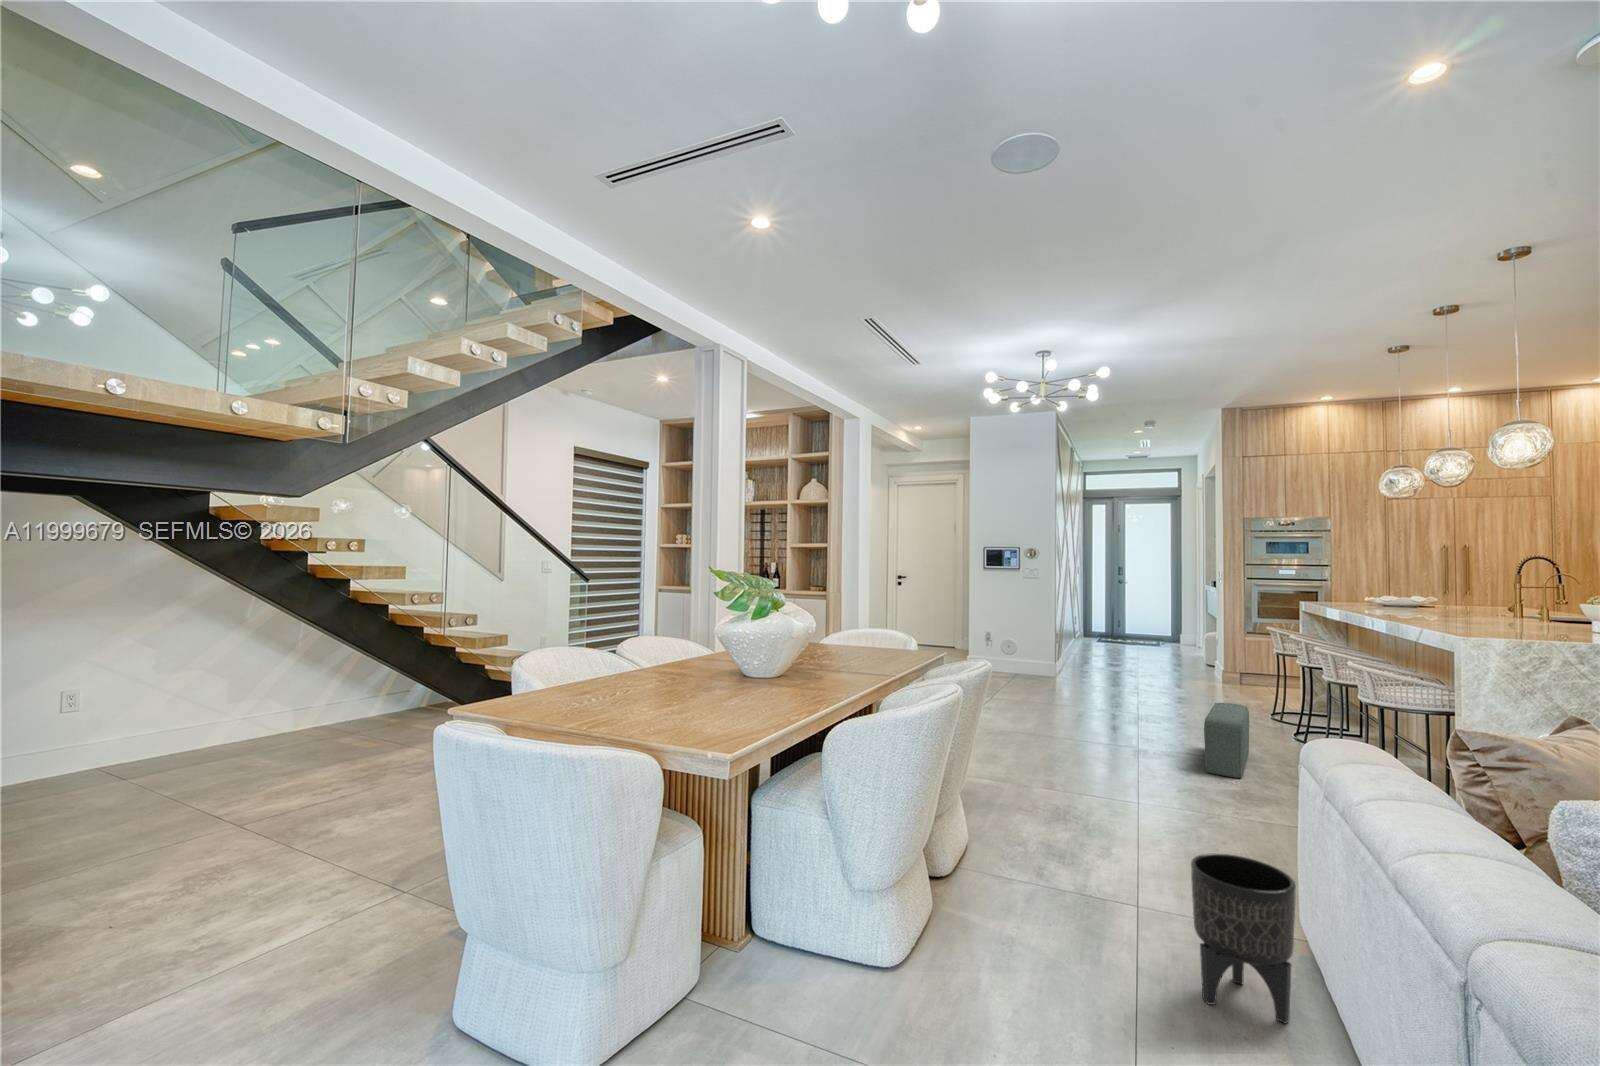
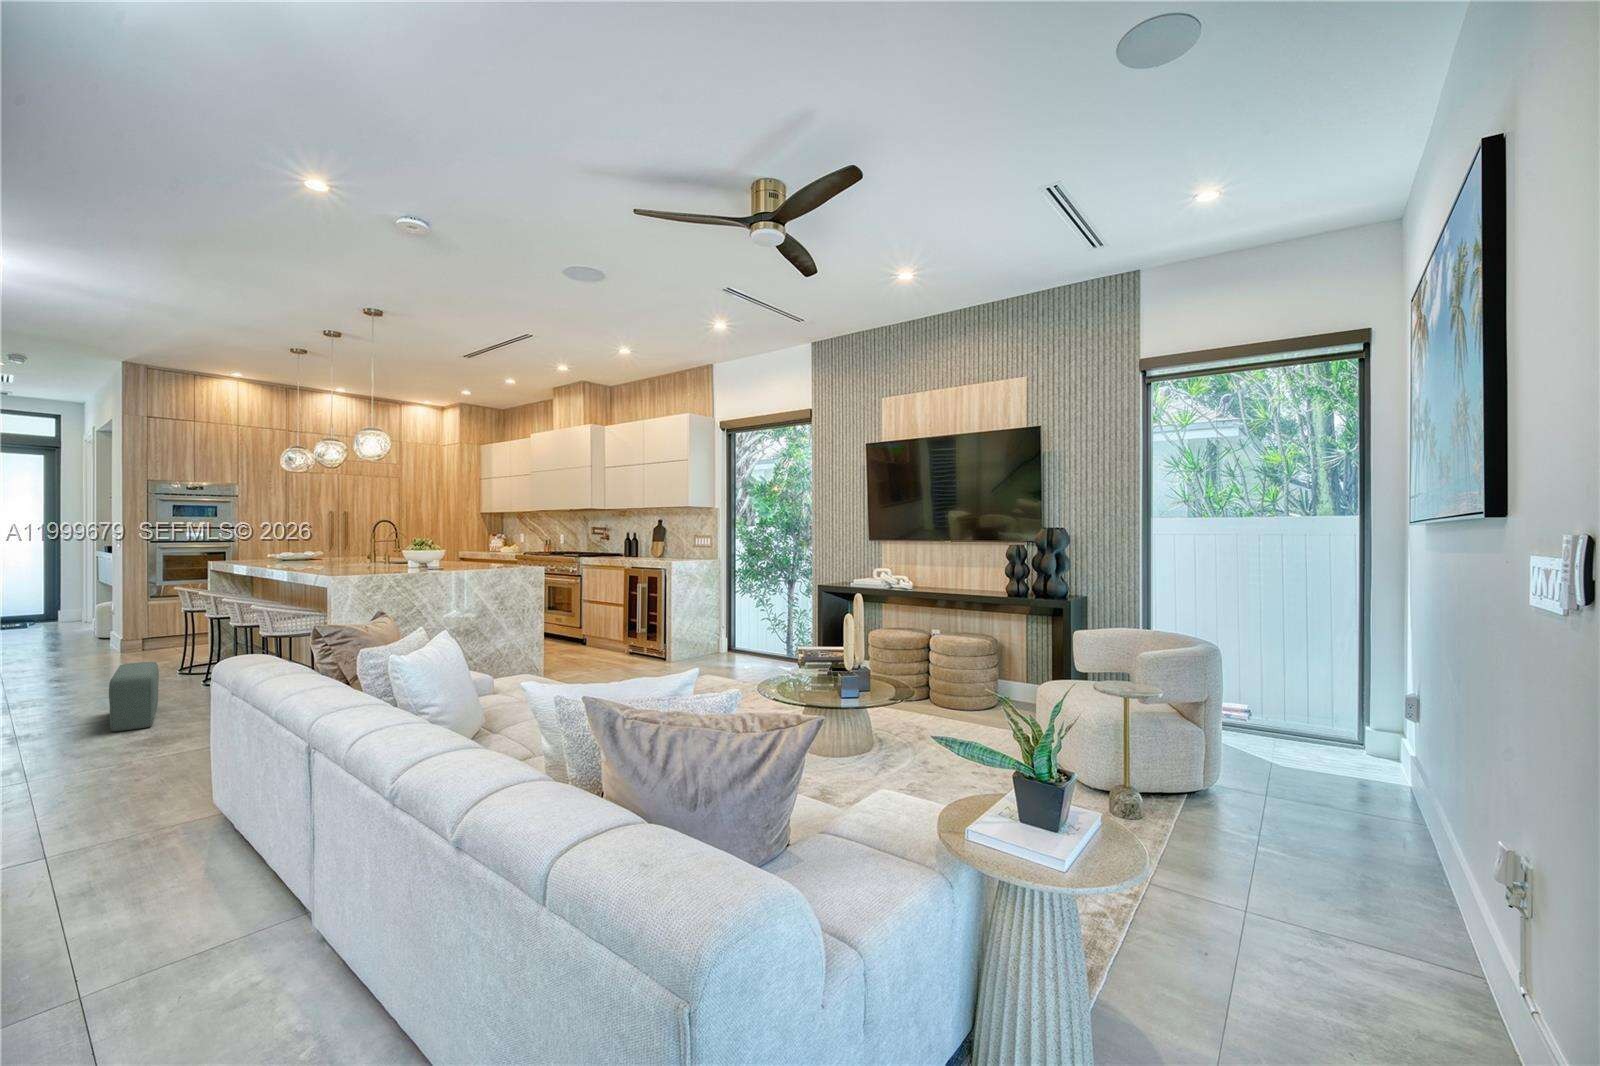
planter: present [1191,854,1296,1023] -> none [119,754,212,877]

